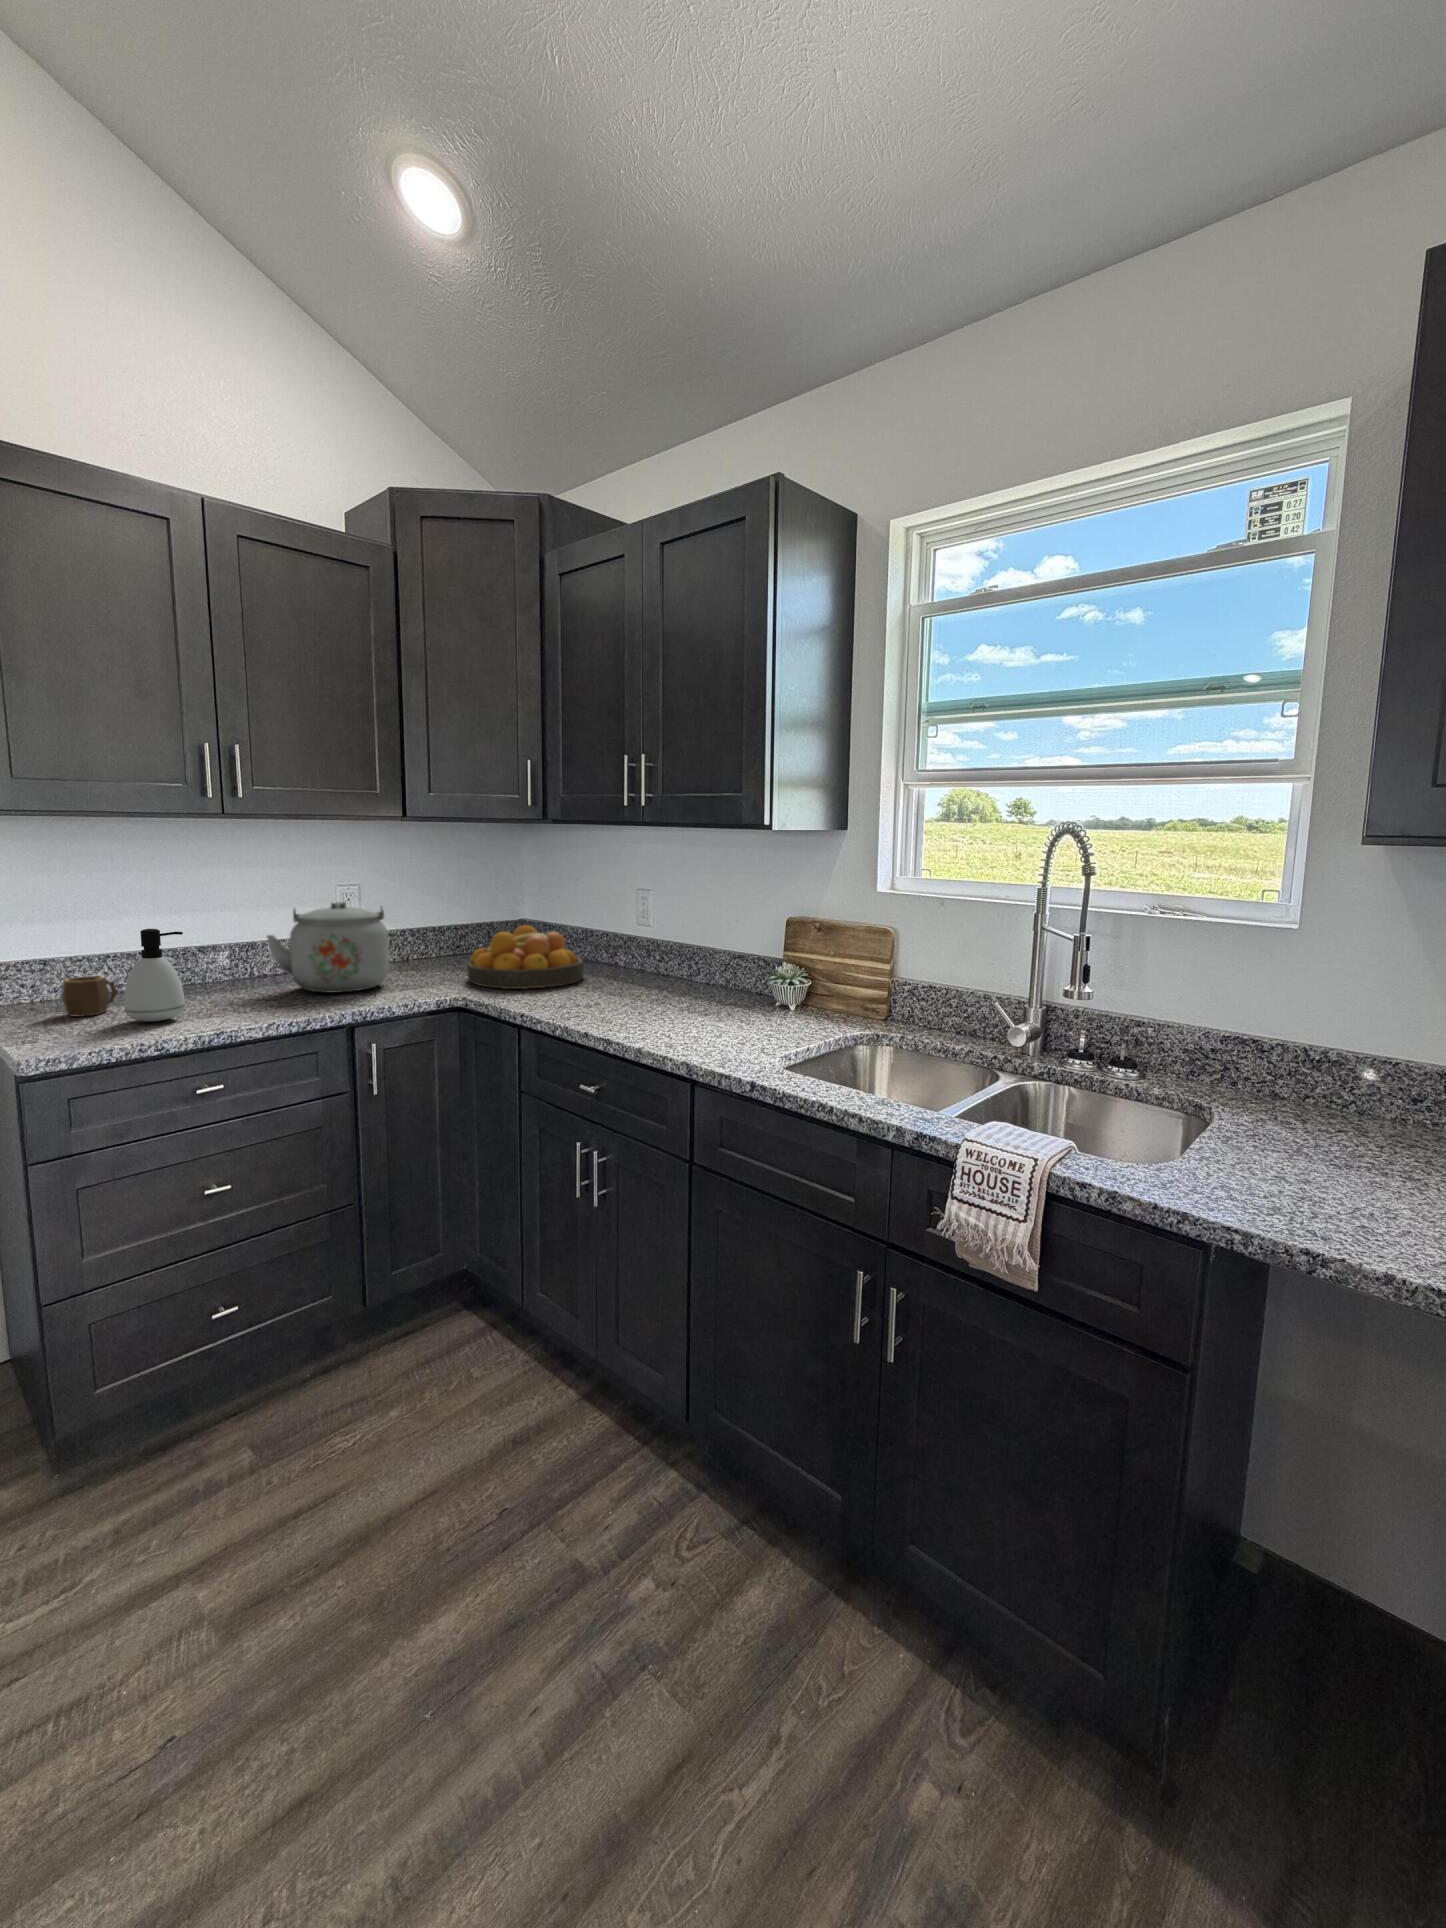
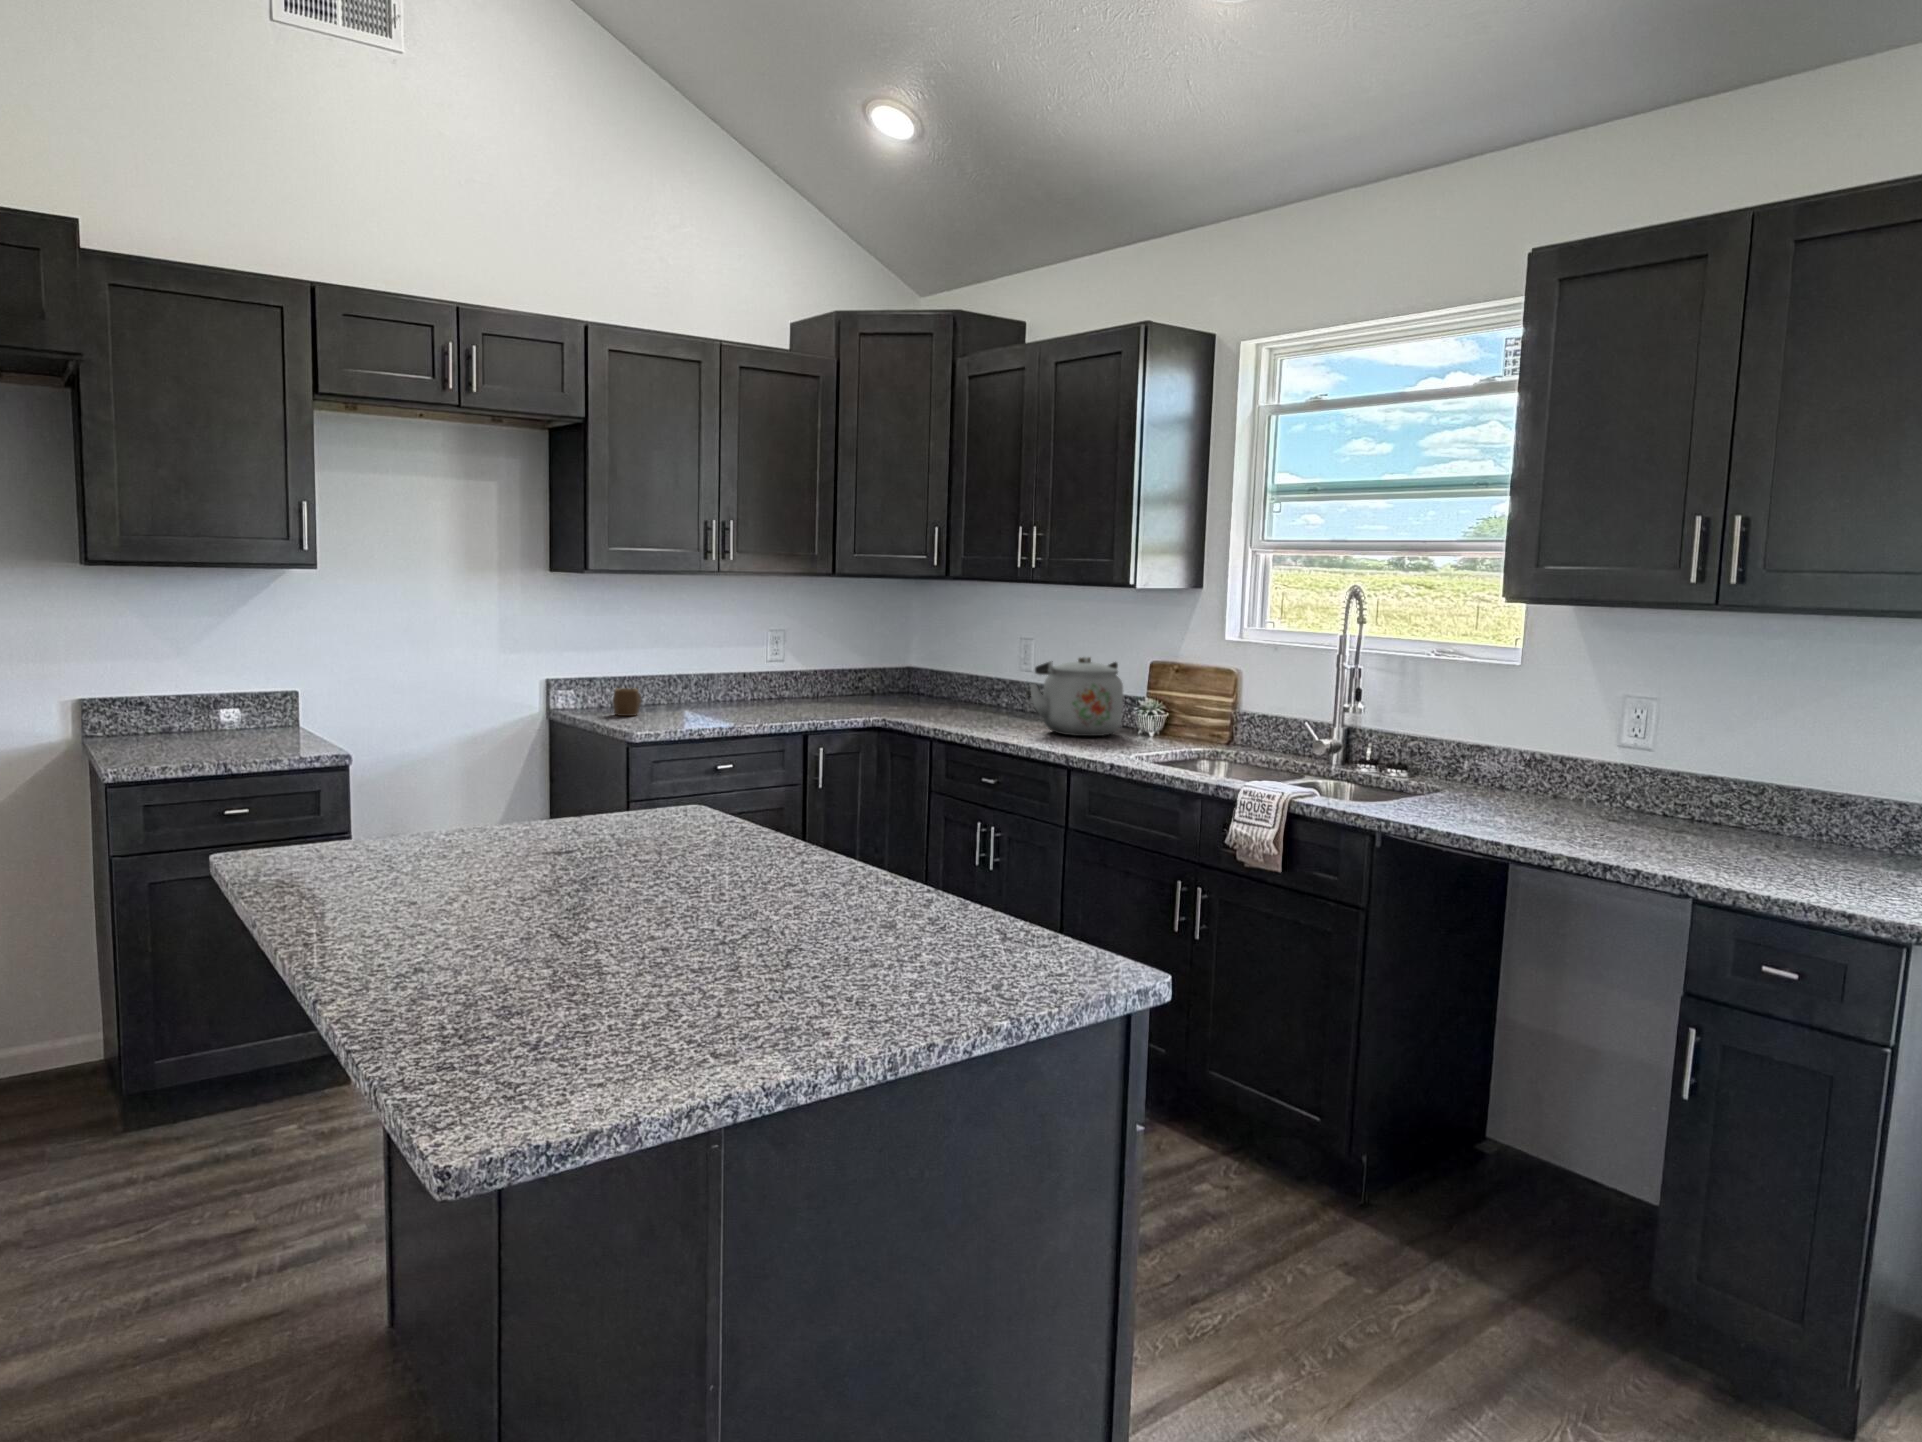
kettle: present [267,902,389,993] -> present [1030,657,1123,736]
fruit bowl: present [467,925,583,989] -> none [879,666,974,716]
soap dispenser: present [124,929,185,1022] -> none [661,653,699,720]

